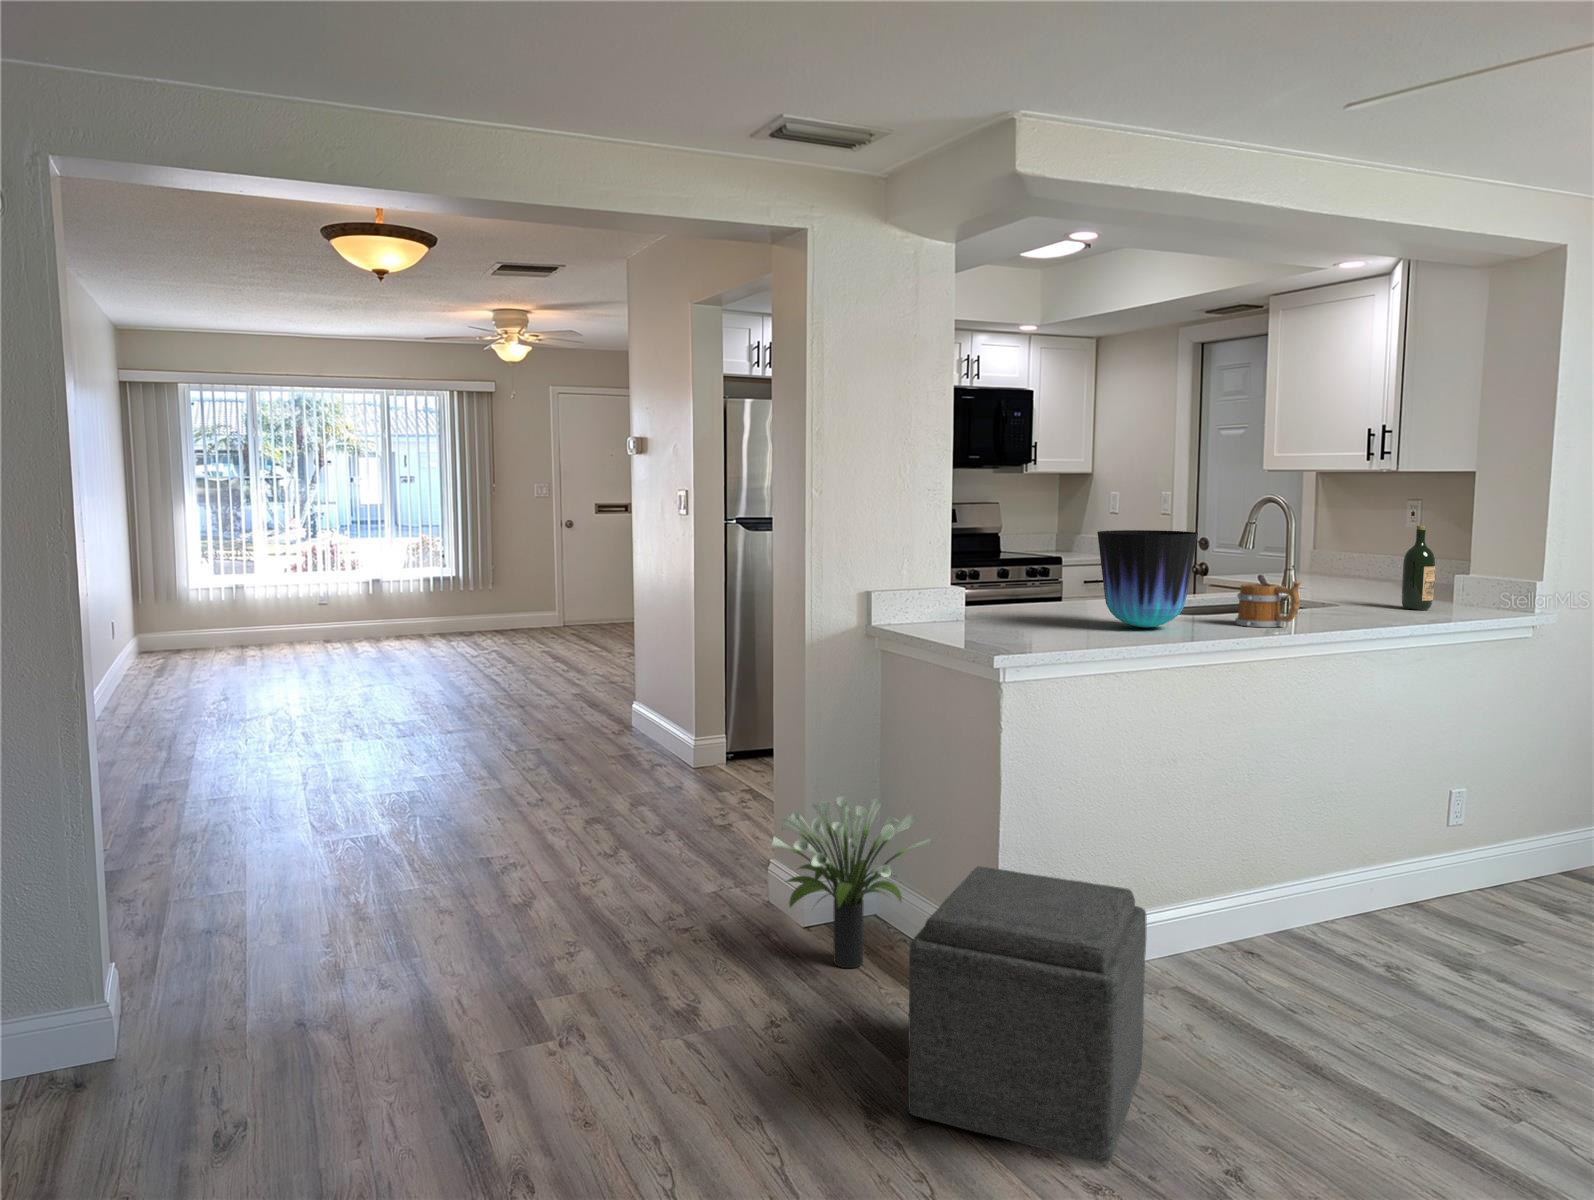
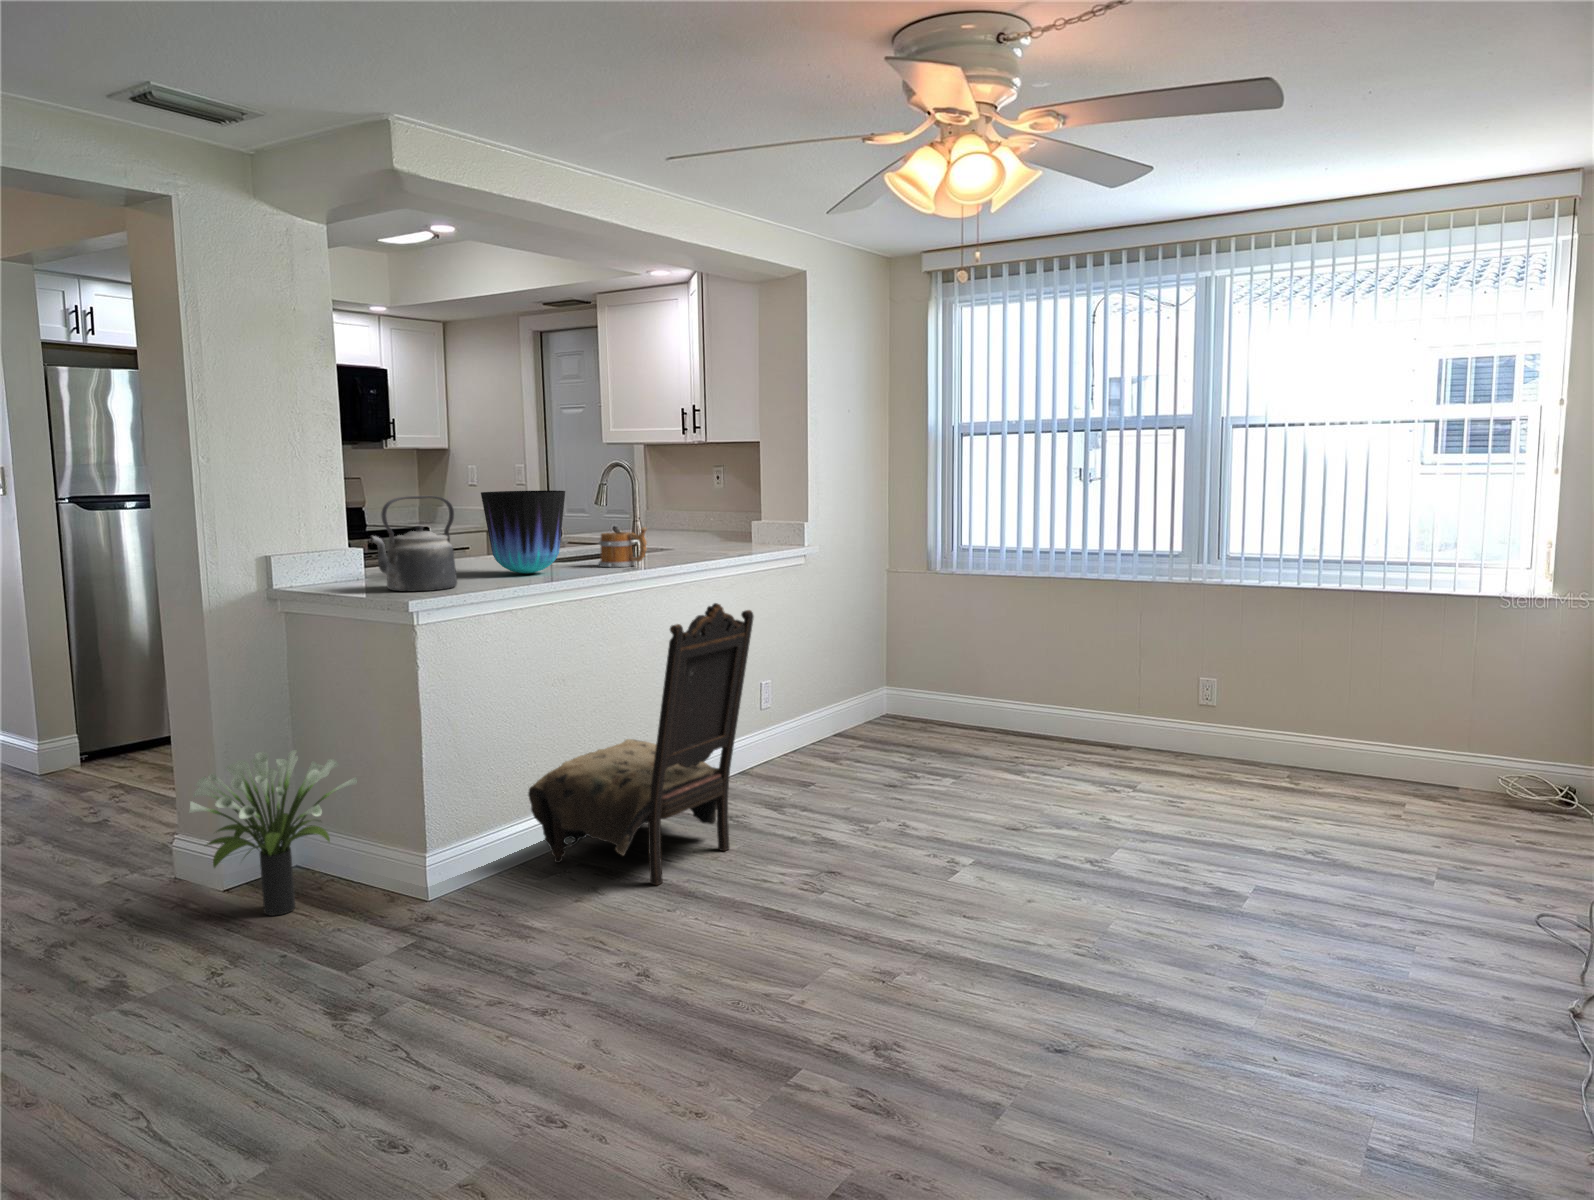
wine bottle: present [1402,526,1435,610] -> none [716,484,738,549]
kettle: none [968,536,1061,643] -> present [371,496,457,591]
dining chair: none [1119,694,1442,1045] -> present [528,603,754,885]
ottoman: present [908,866,1147,1163] -> none [363,779,564,1005]

